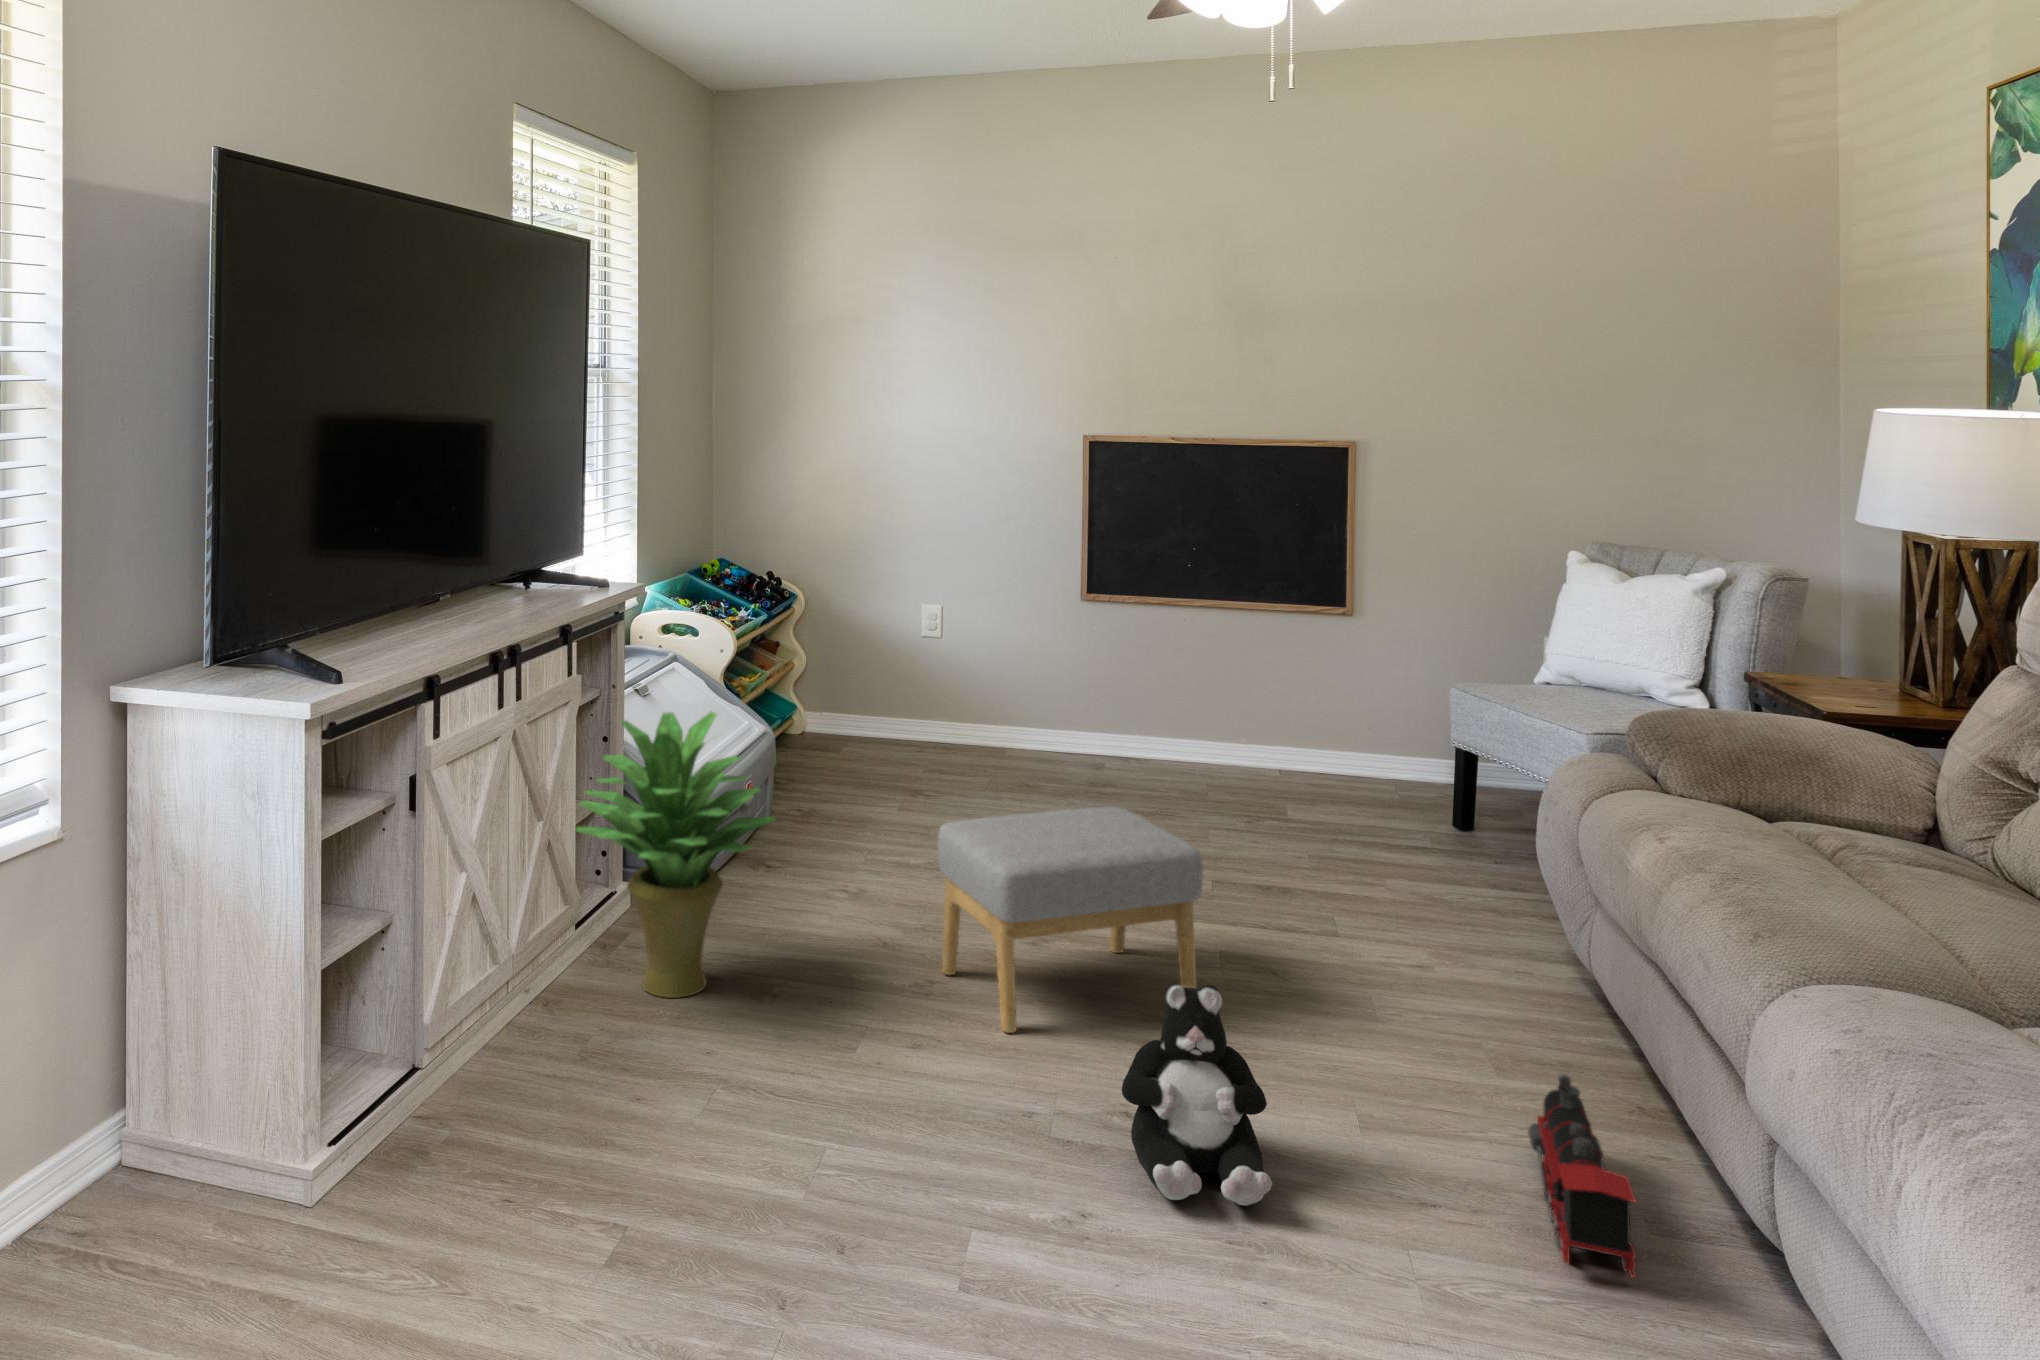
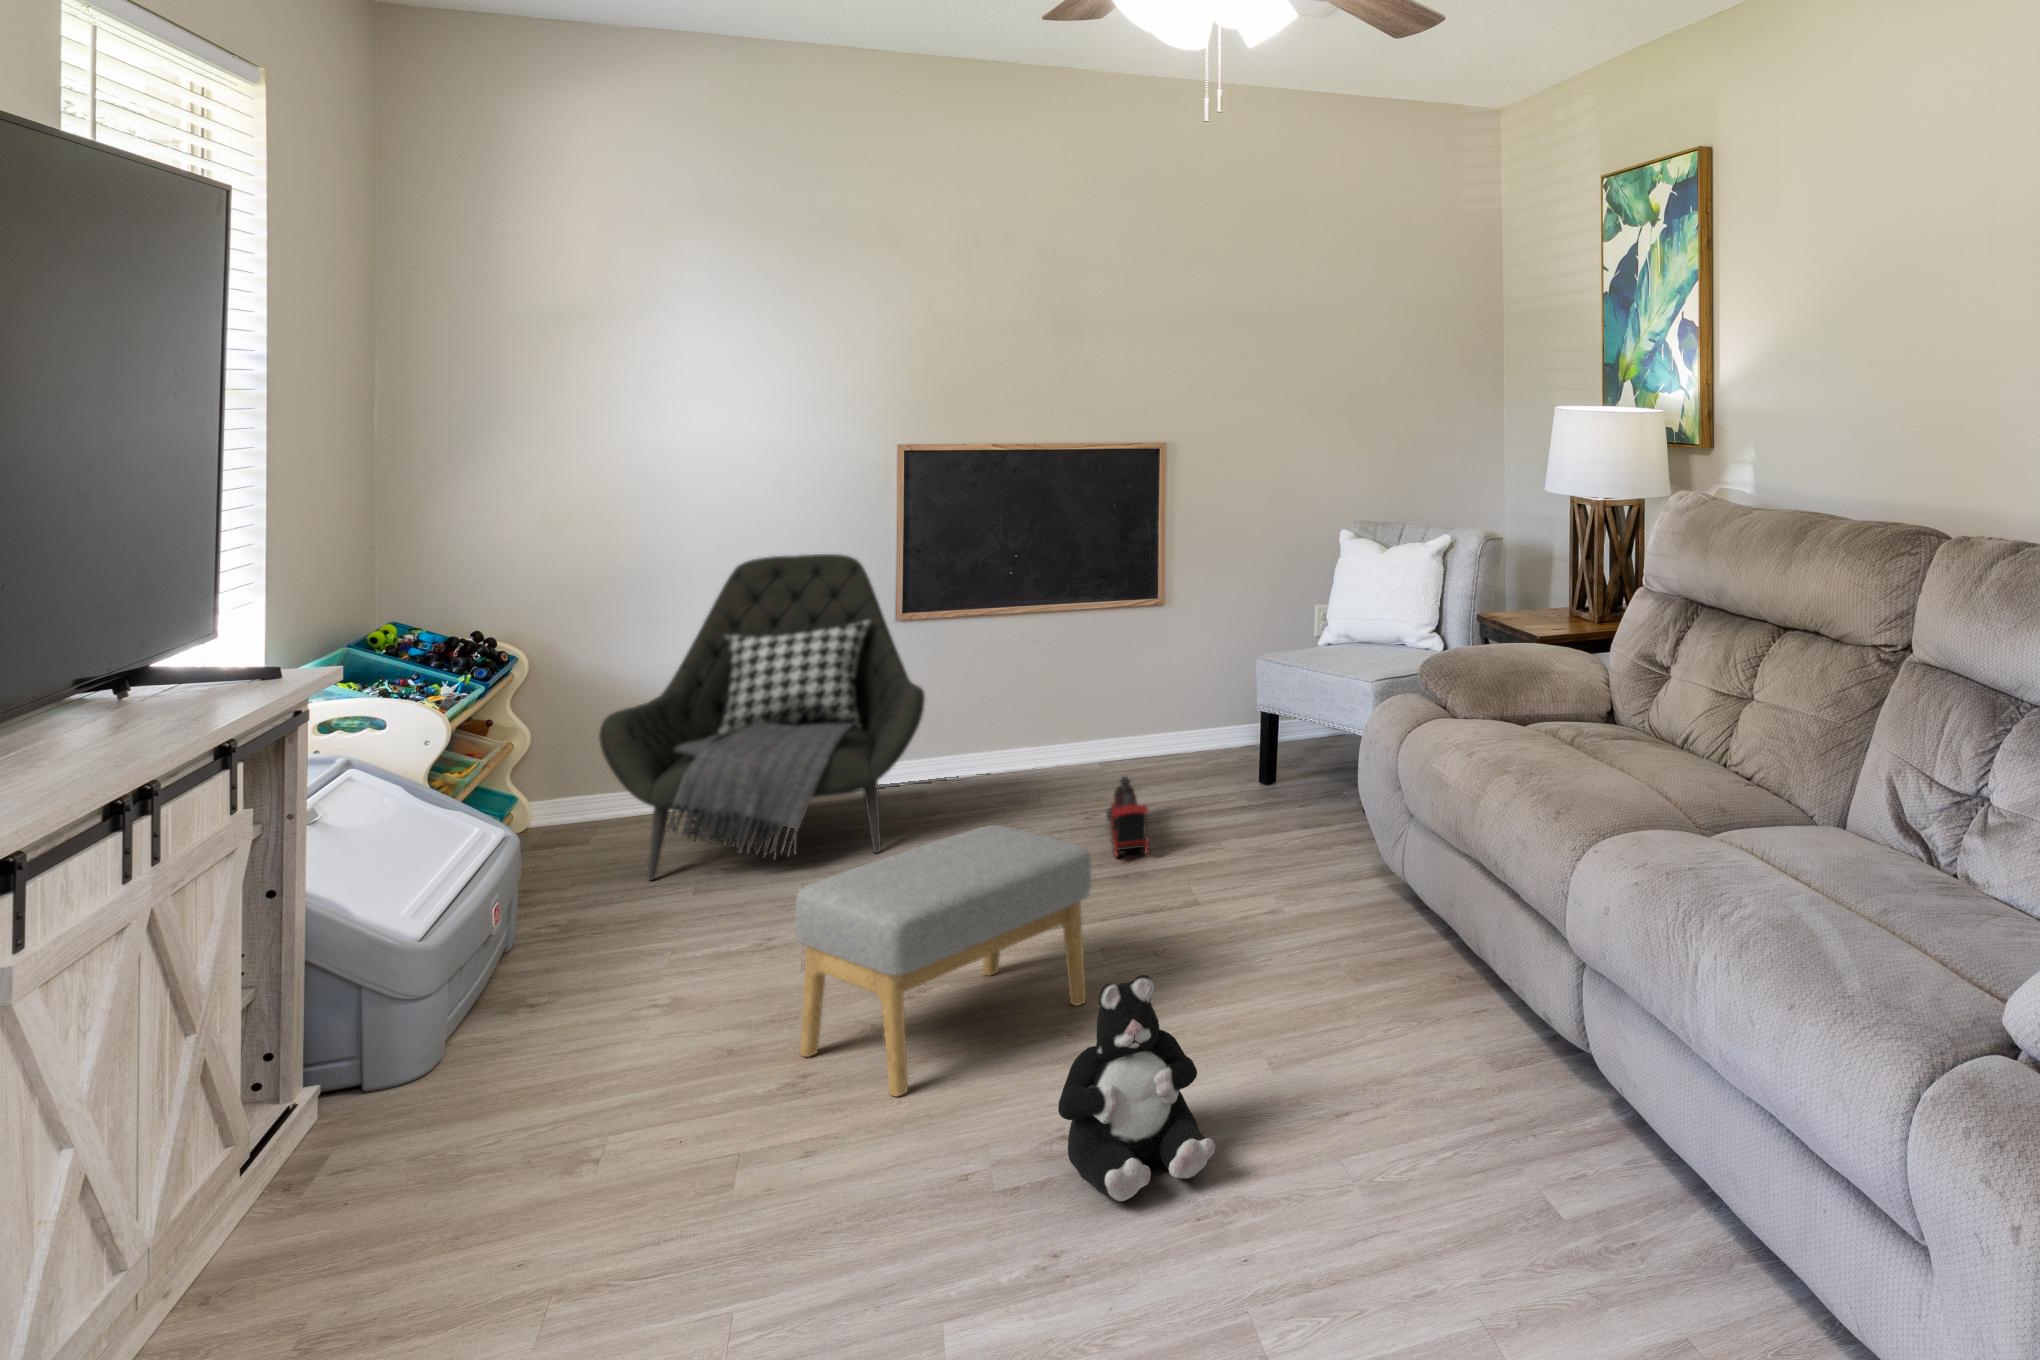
armchair: none [836,527,1095,815] -> present [599,554,925,880]
potted plant: present [576,711,777,998] -> none [235,819,578,1218]
toy train: present [1528,1075,1636,1278] -> present [1106,776,1148,856]

